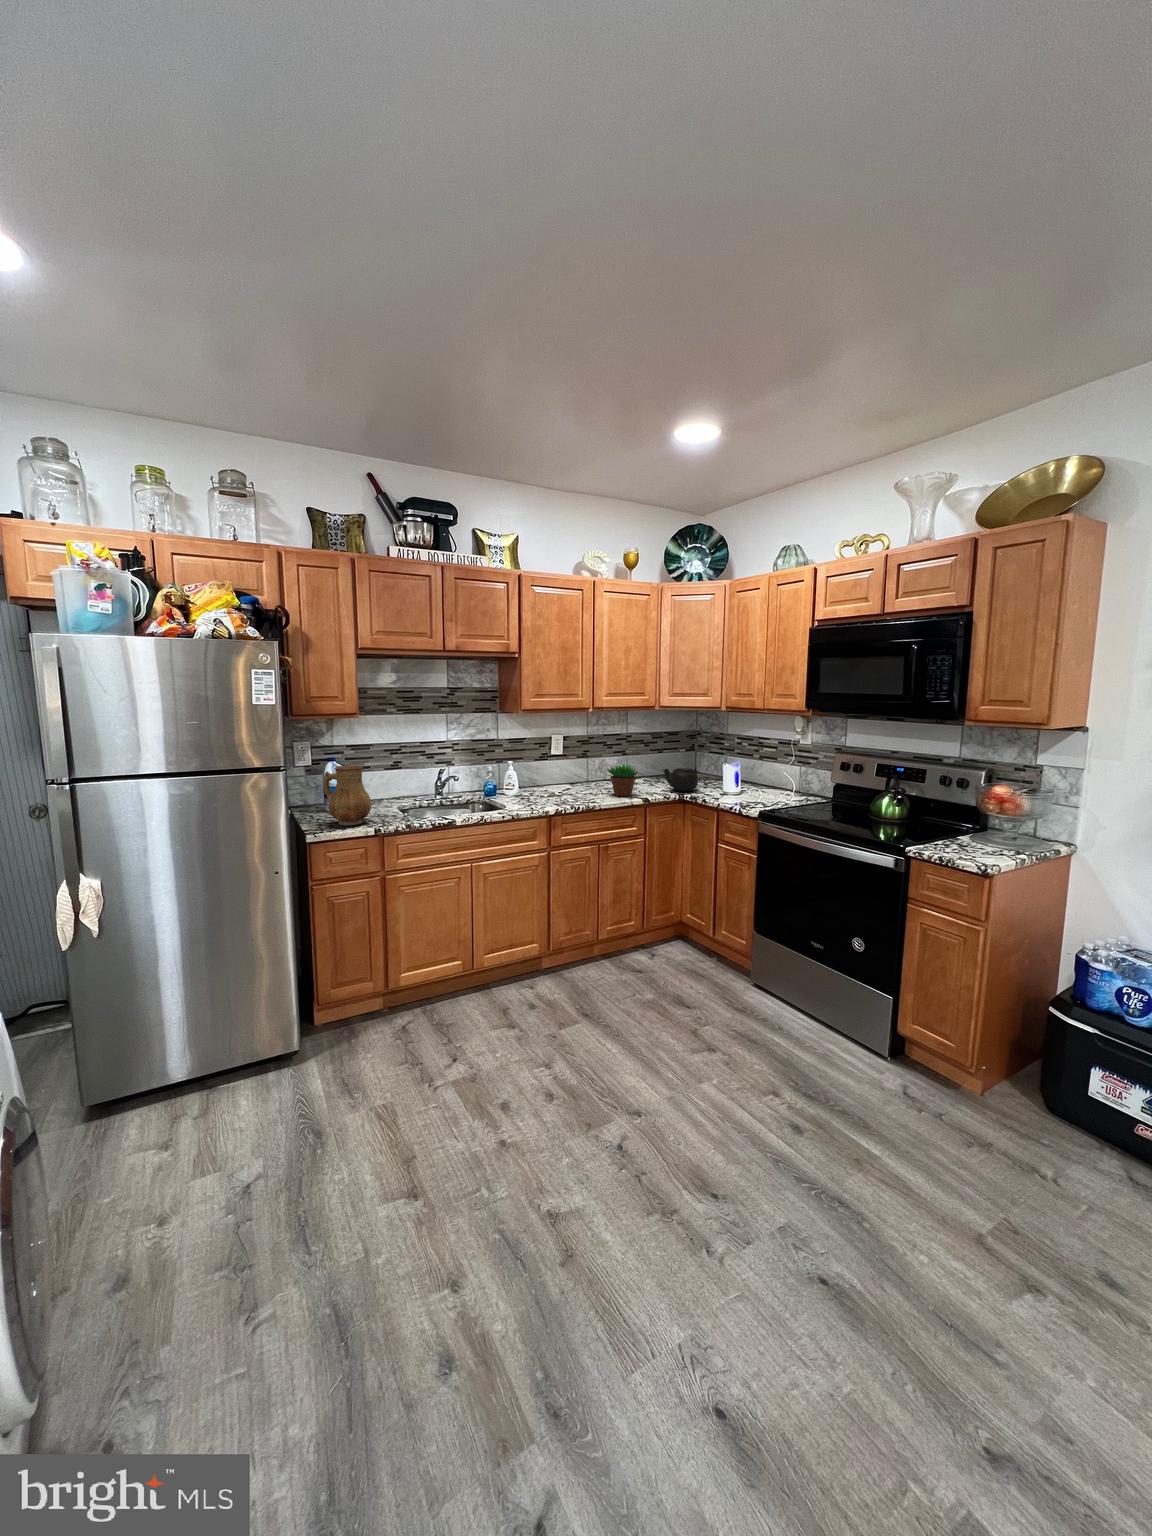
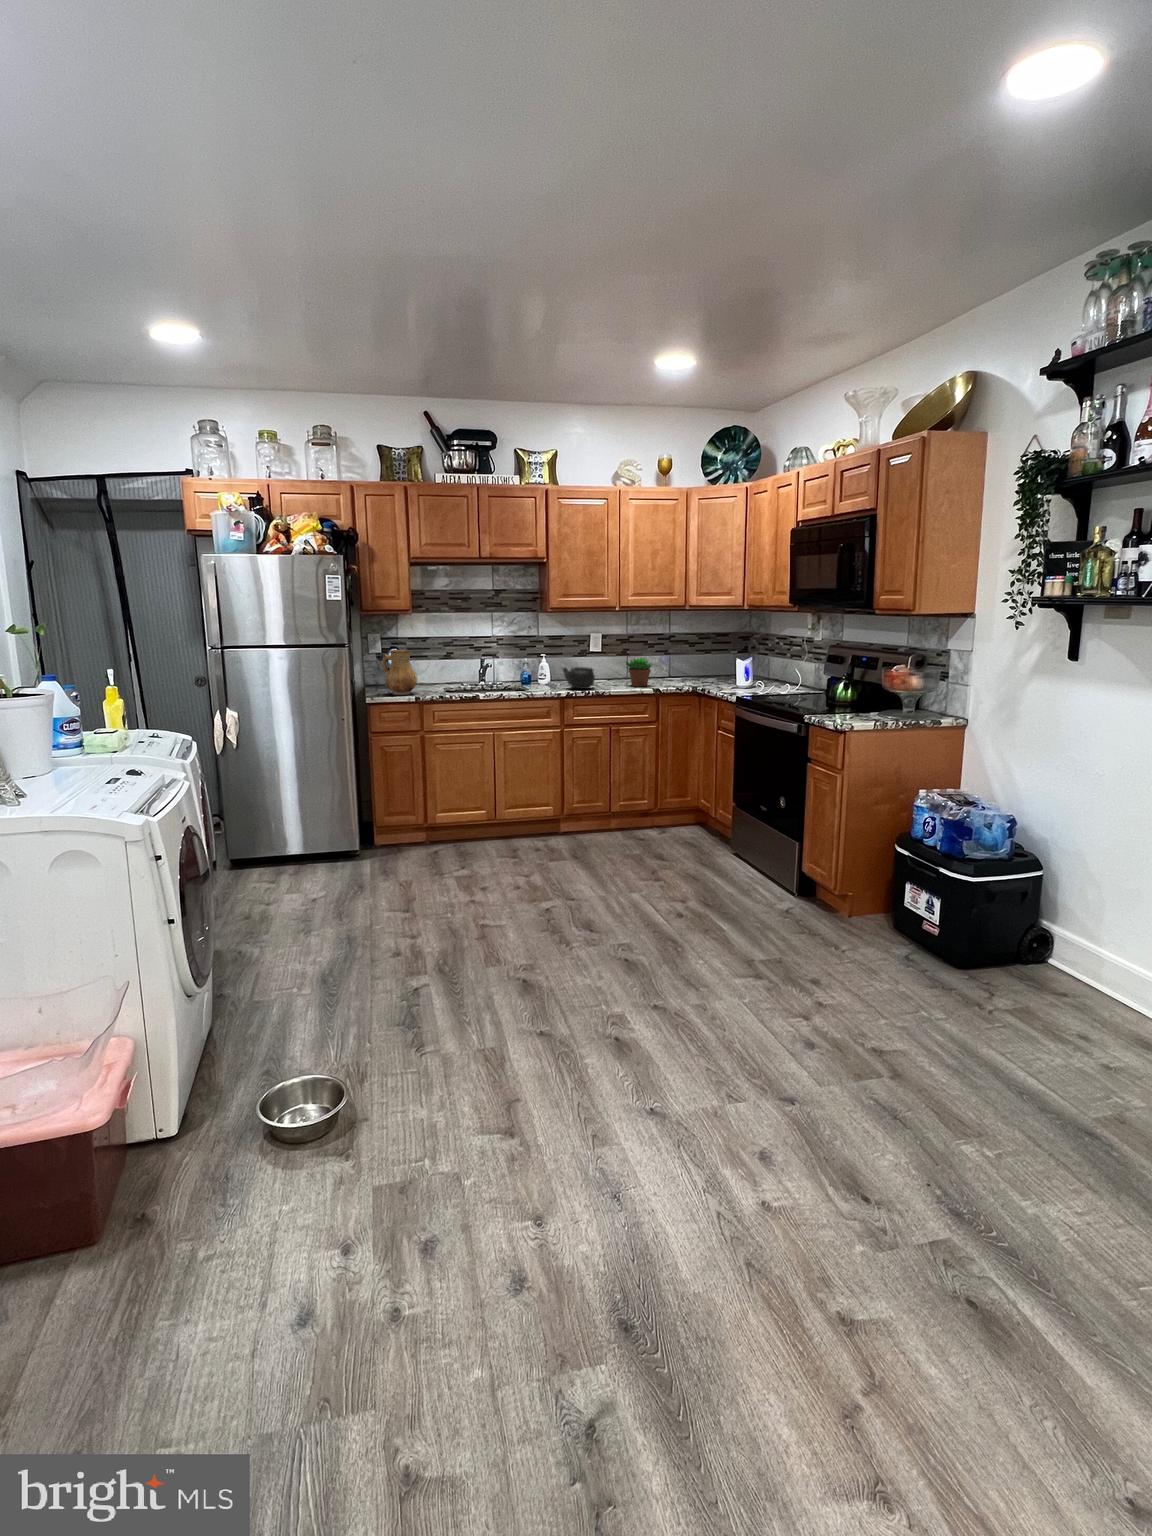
teapot: present [663,768,698,791] -> present [563,667,595,689]

